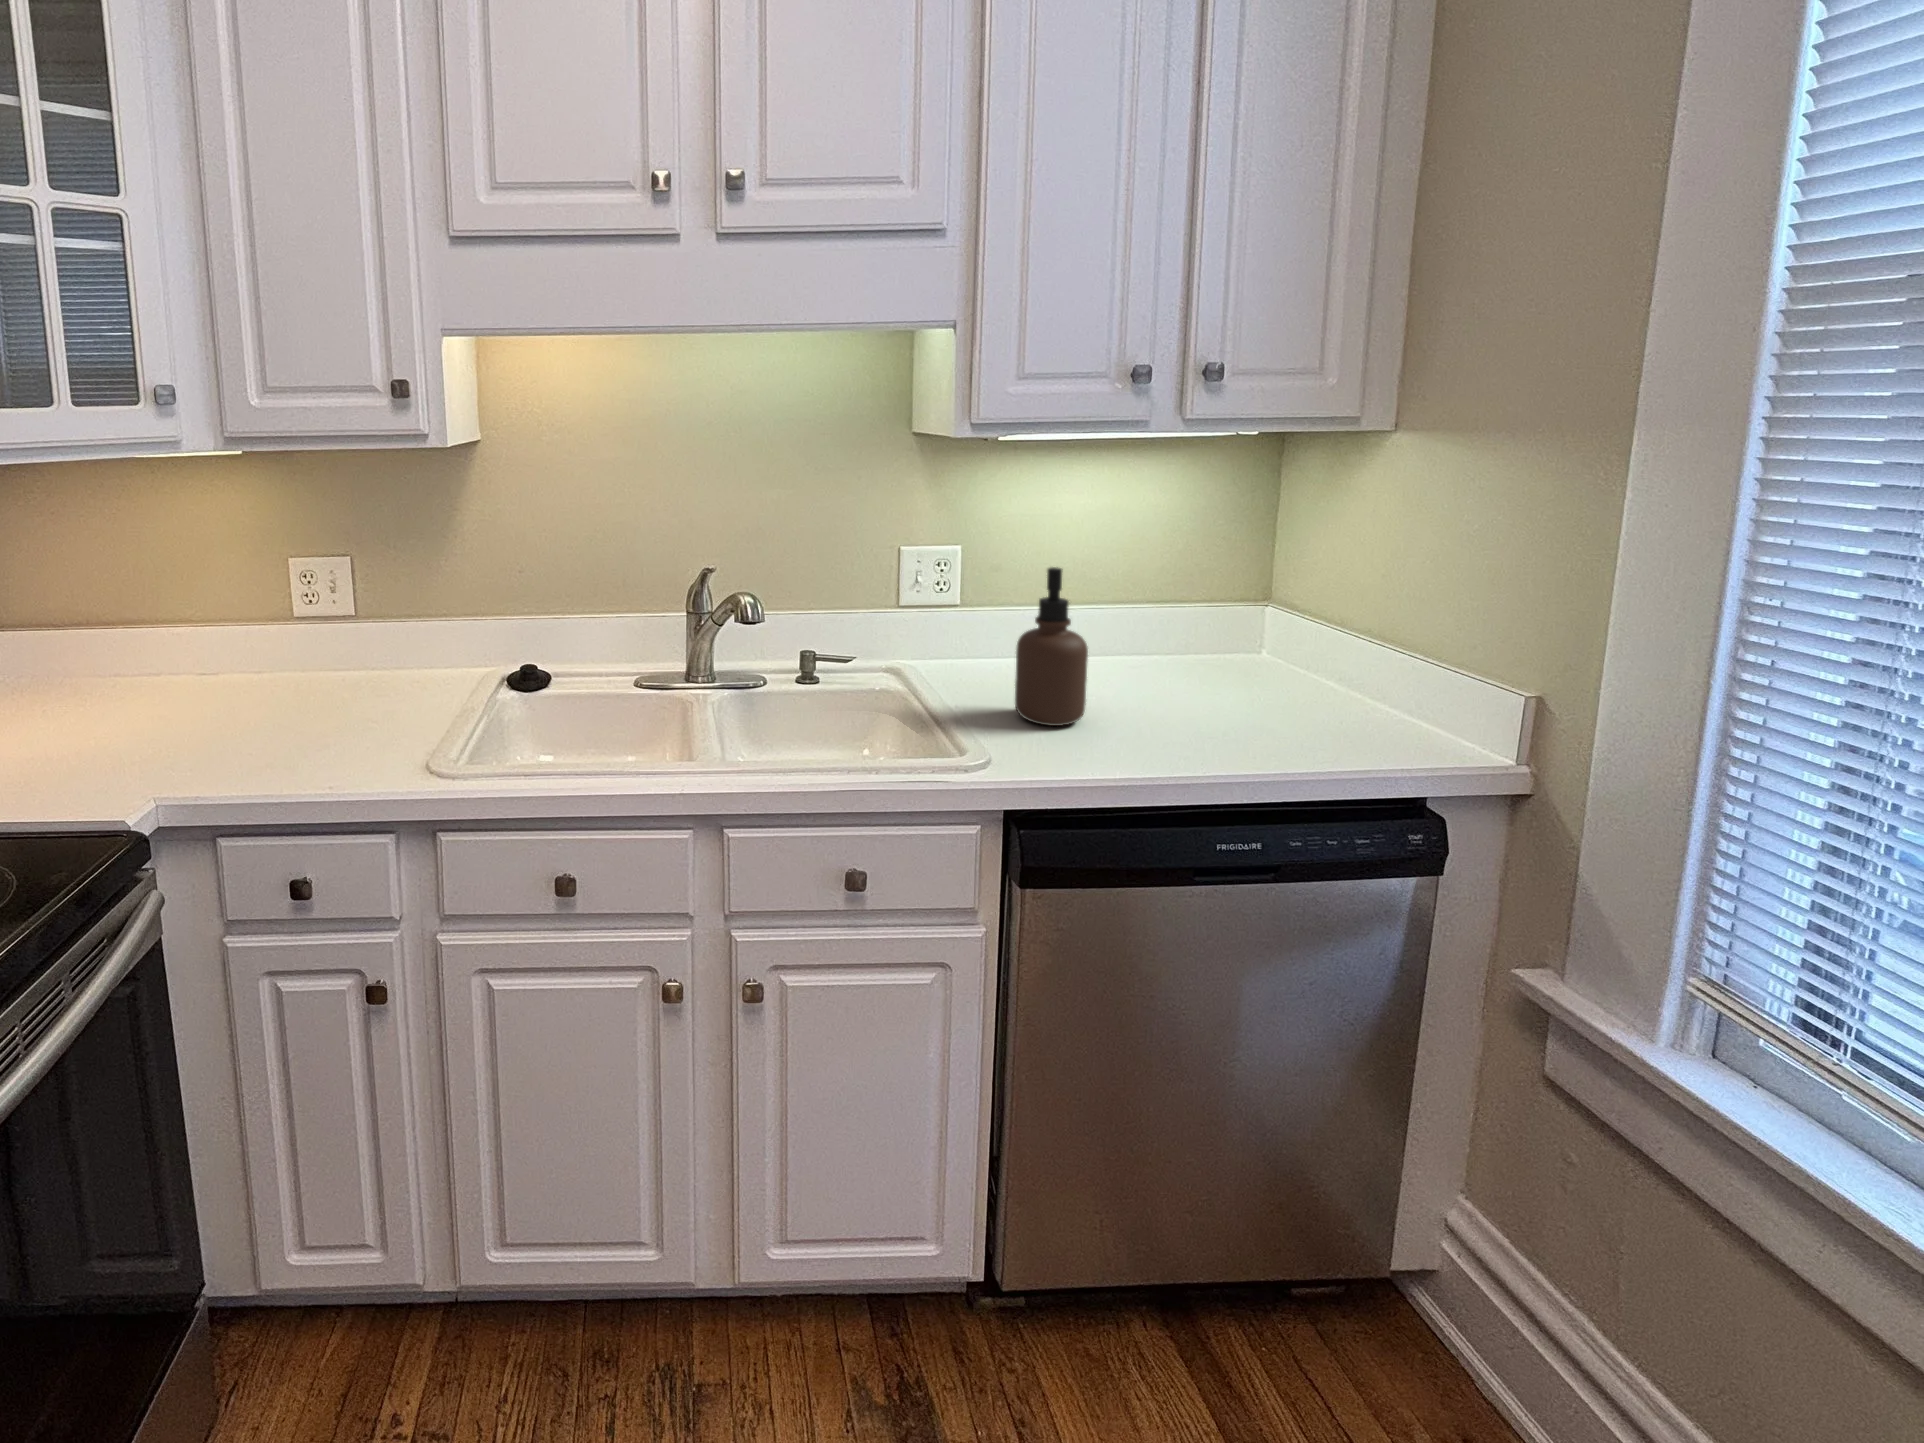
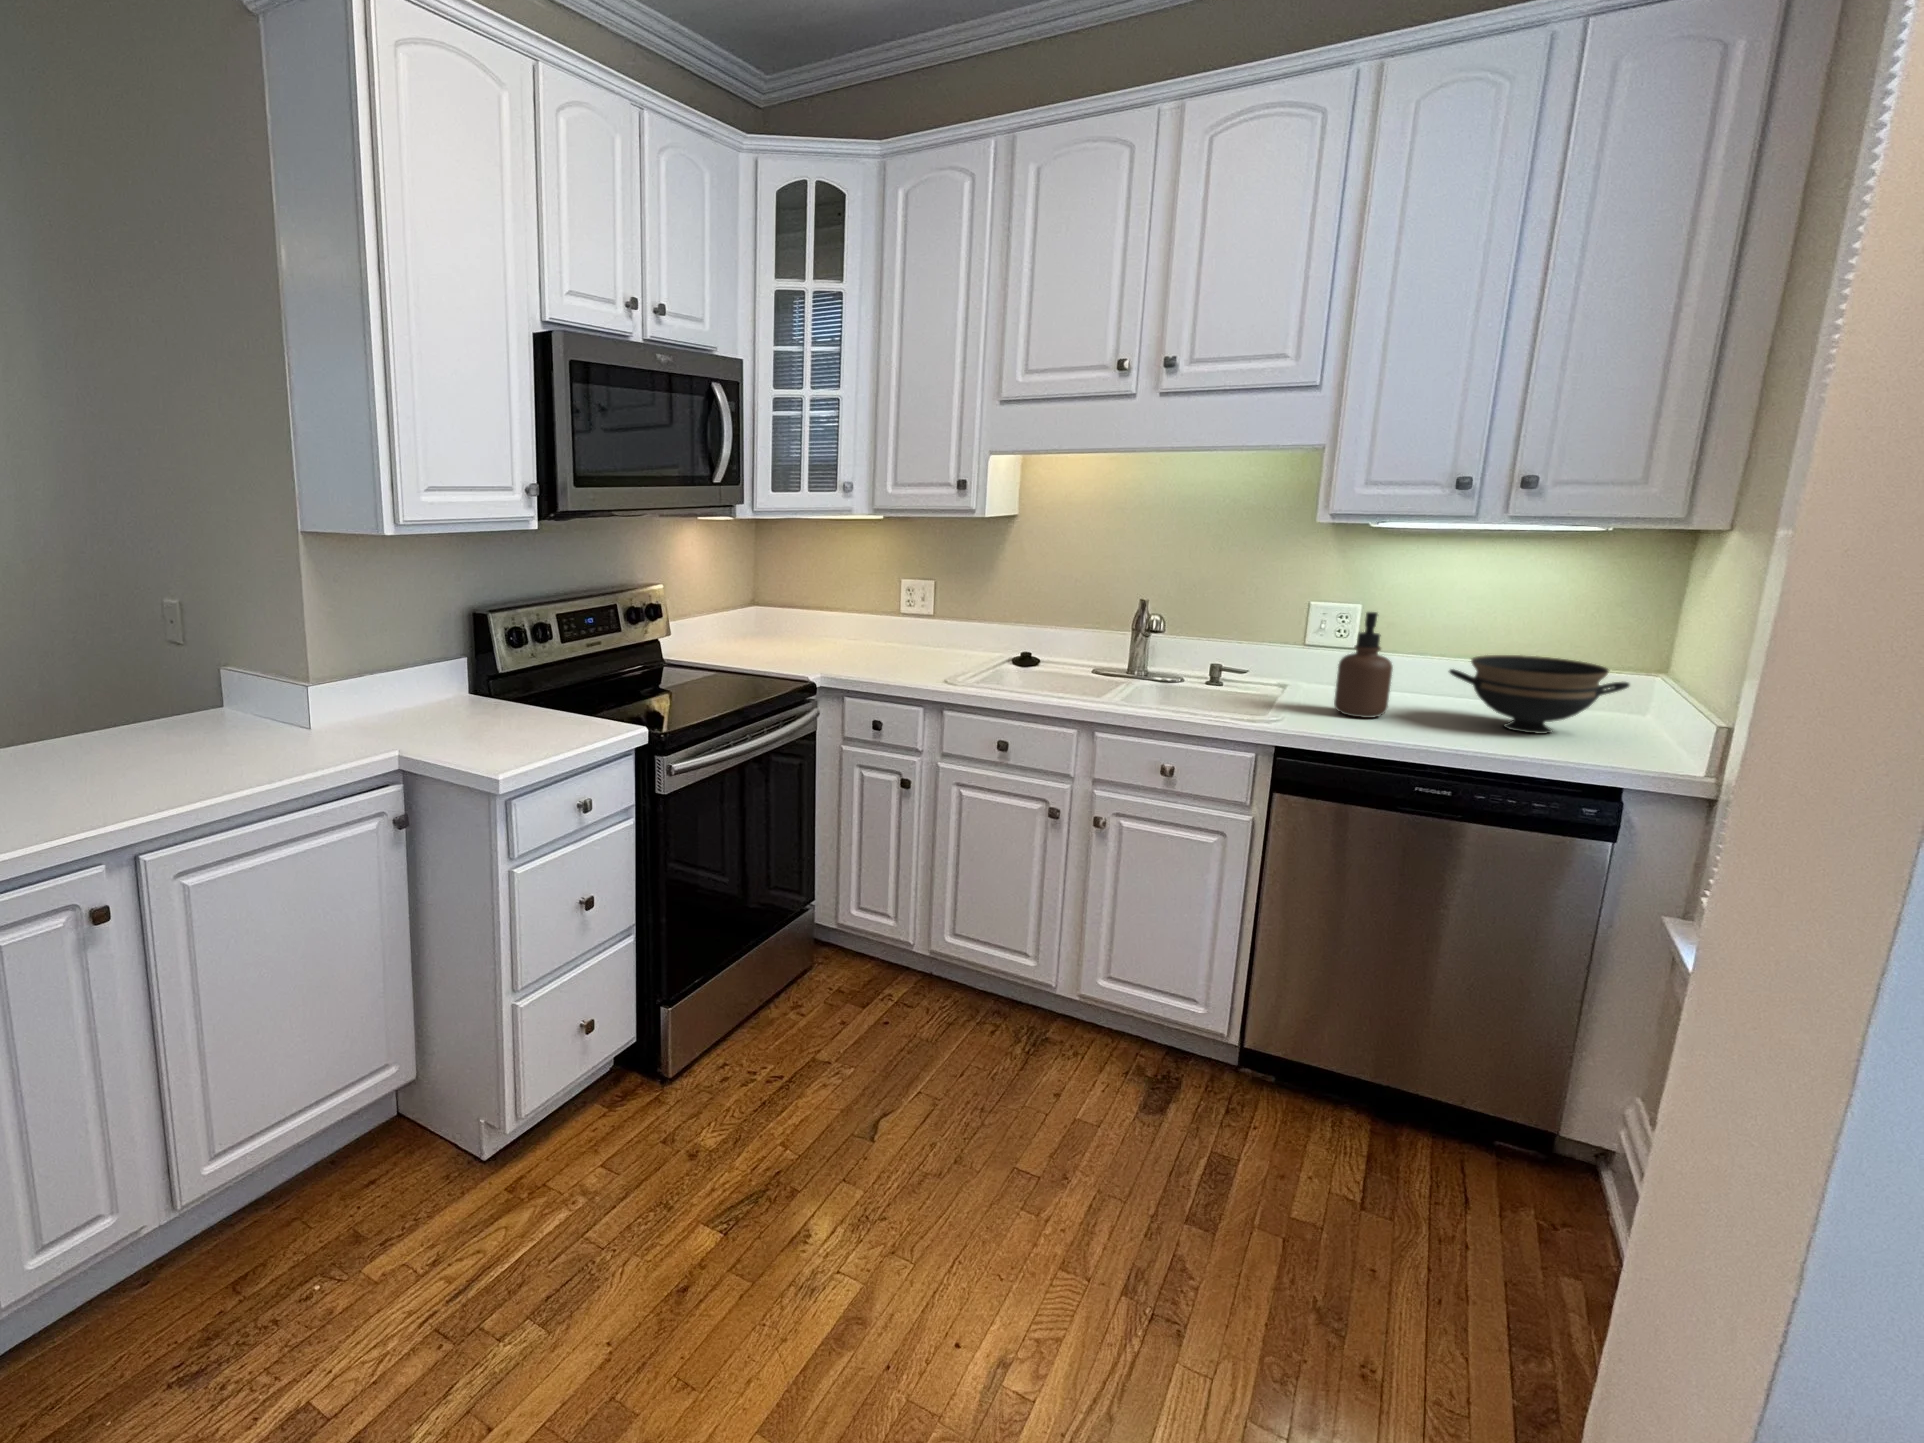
bowl: none [1140,604,1331,715] -> present [1449,655,1629,734]

